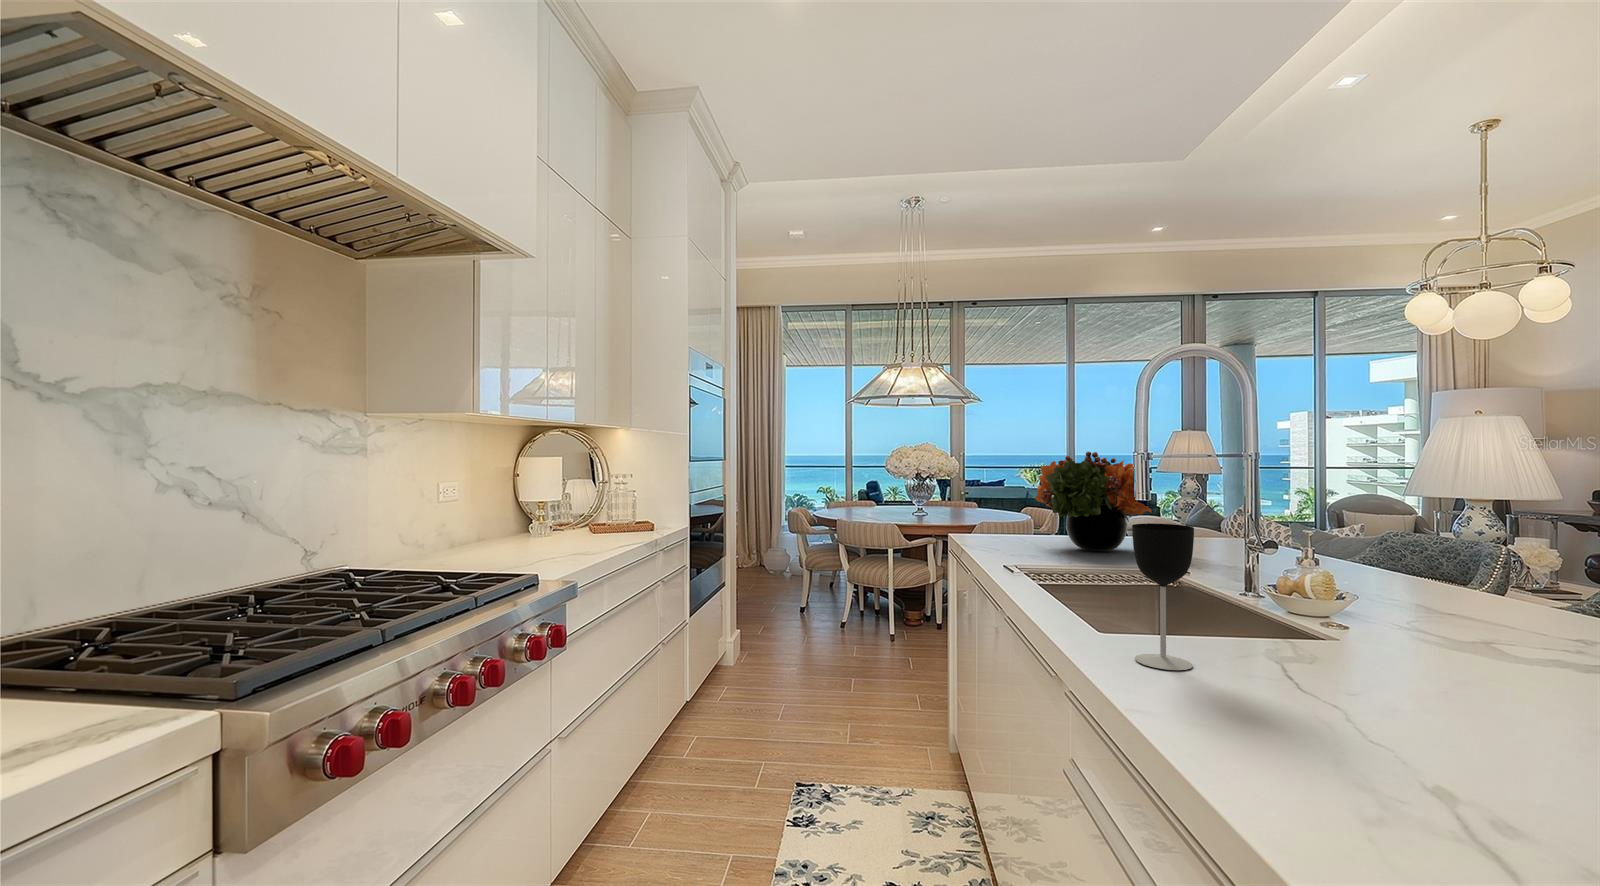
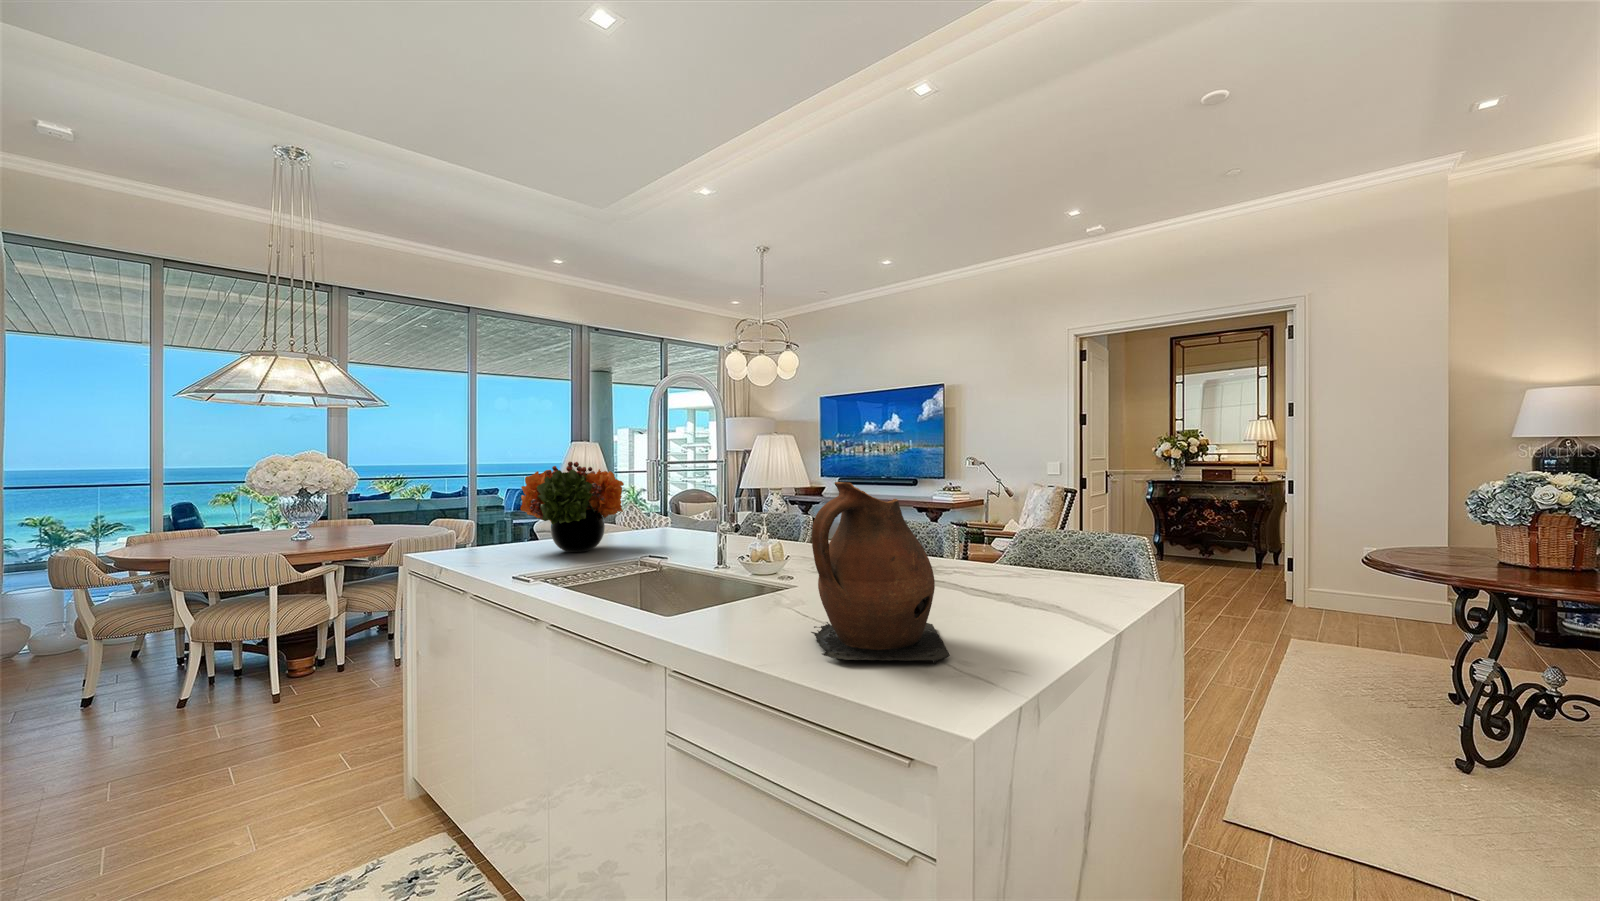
ceramic pitcher: none [1216,478,1520,795] -> present [811,482,950,664]
wine glass: present [1132,523,1194,670] -> none [716,520,759,635]

